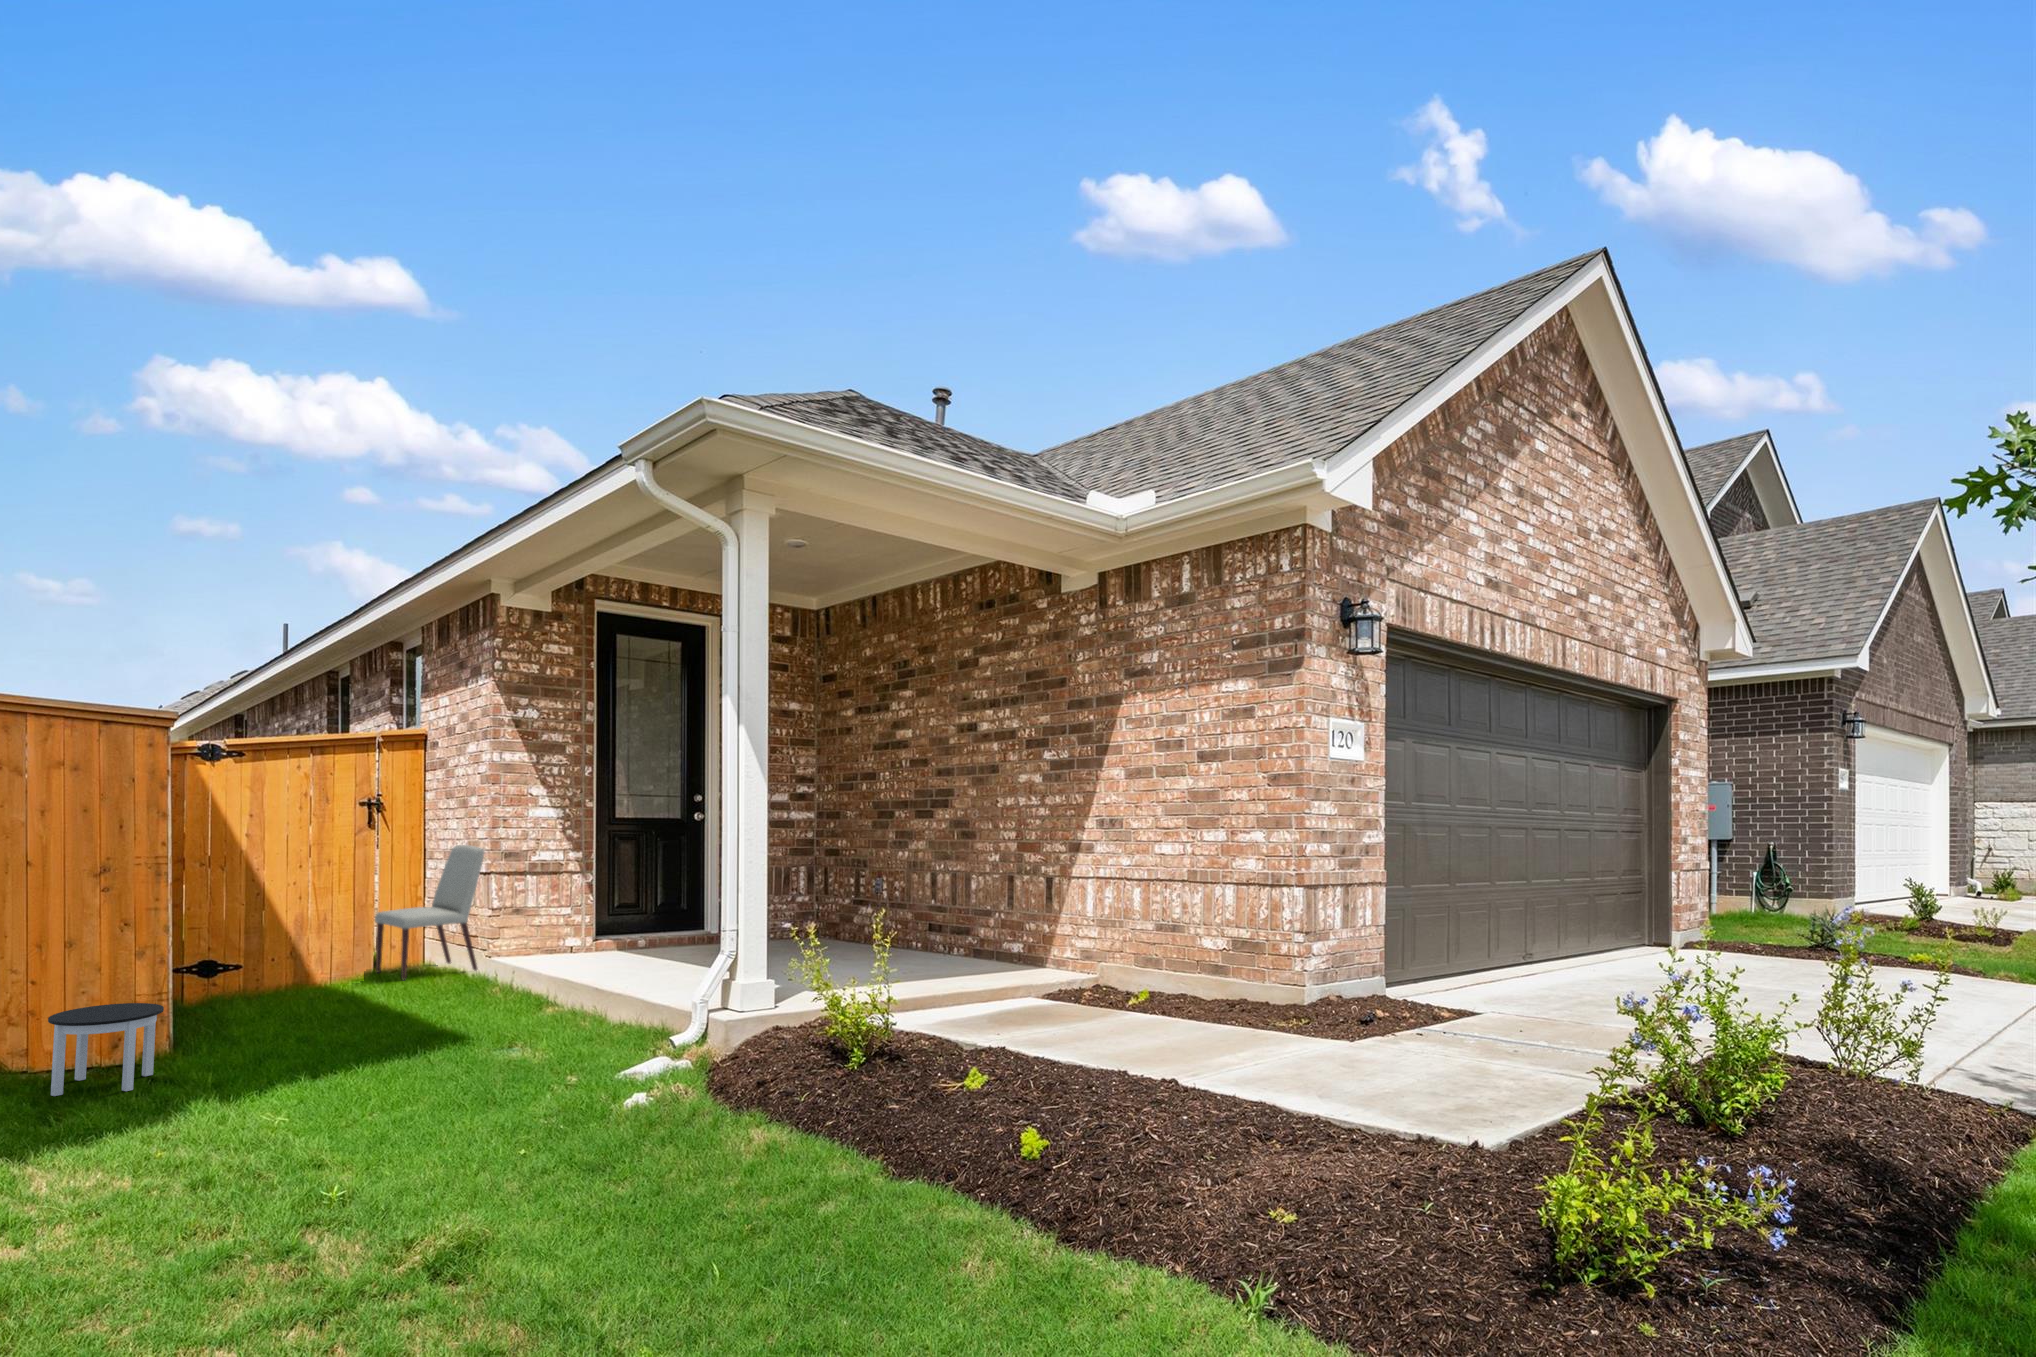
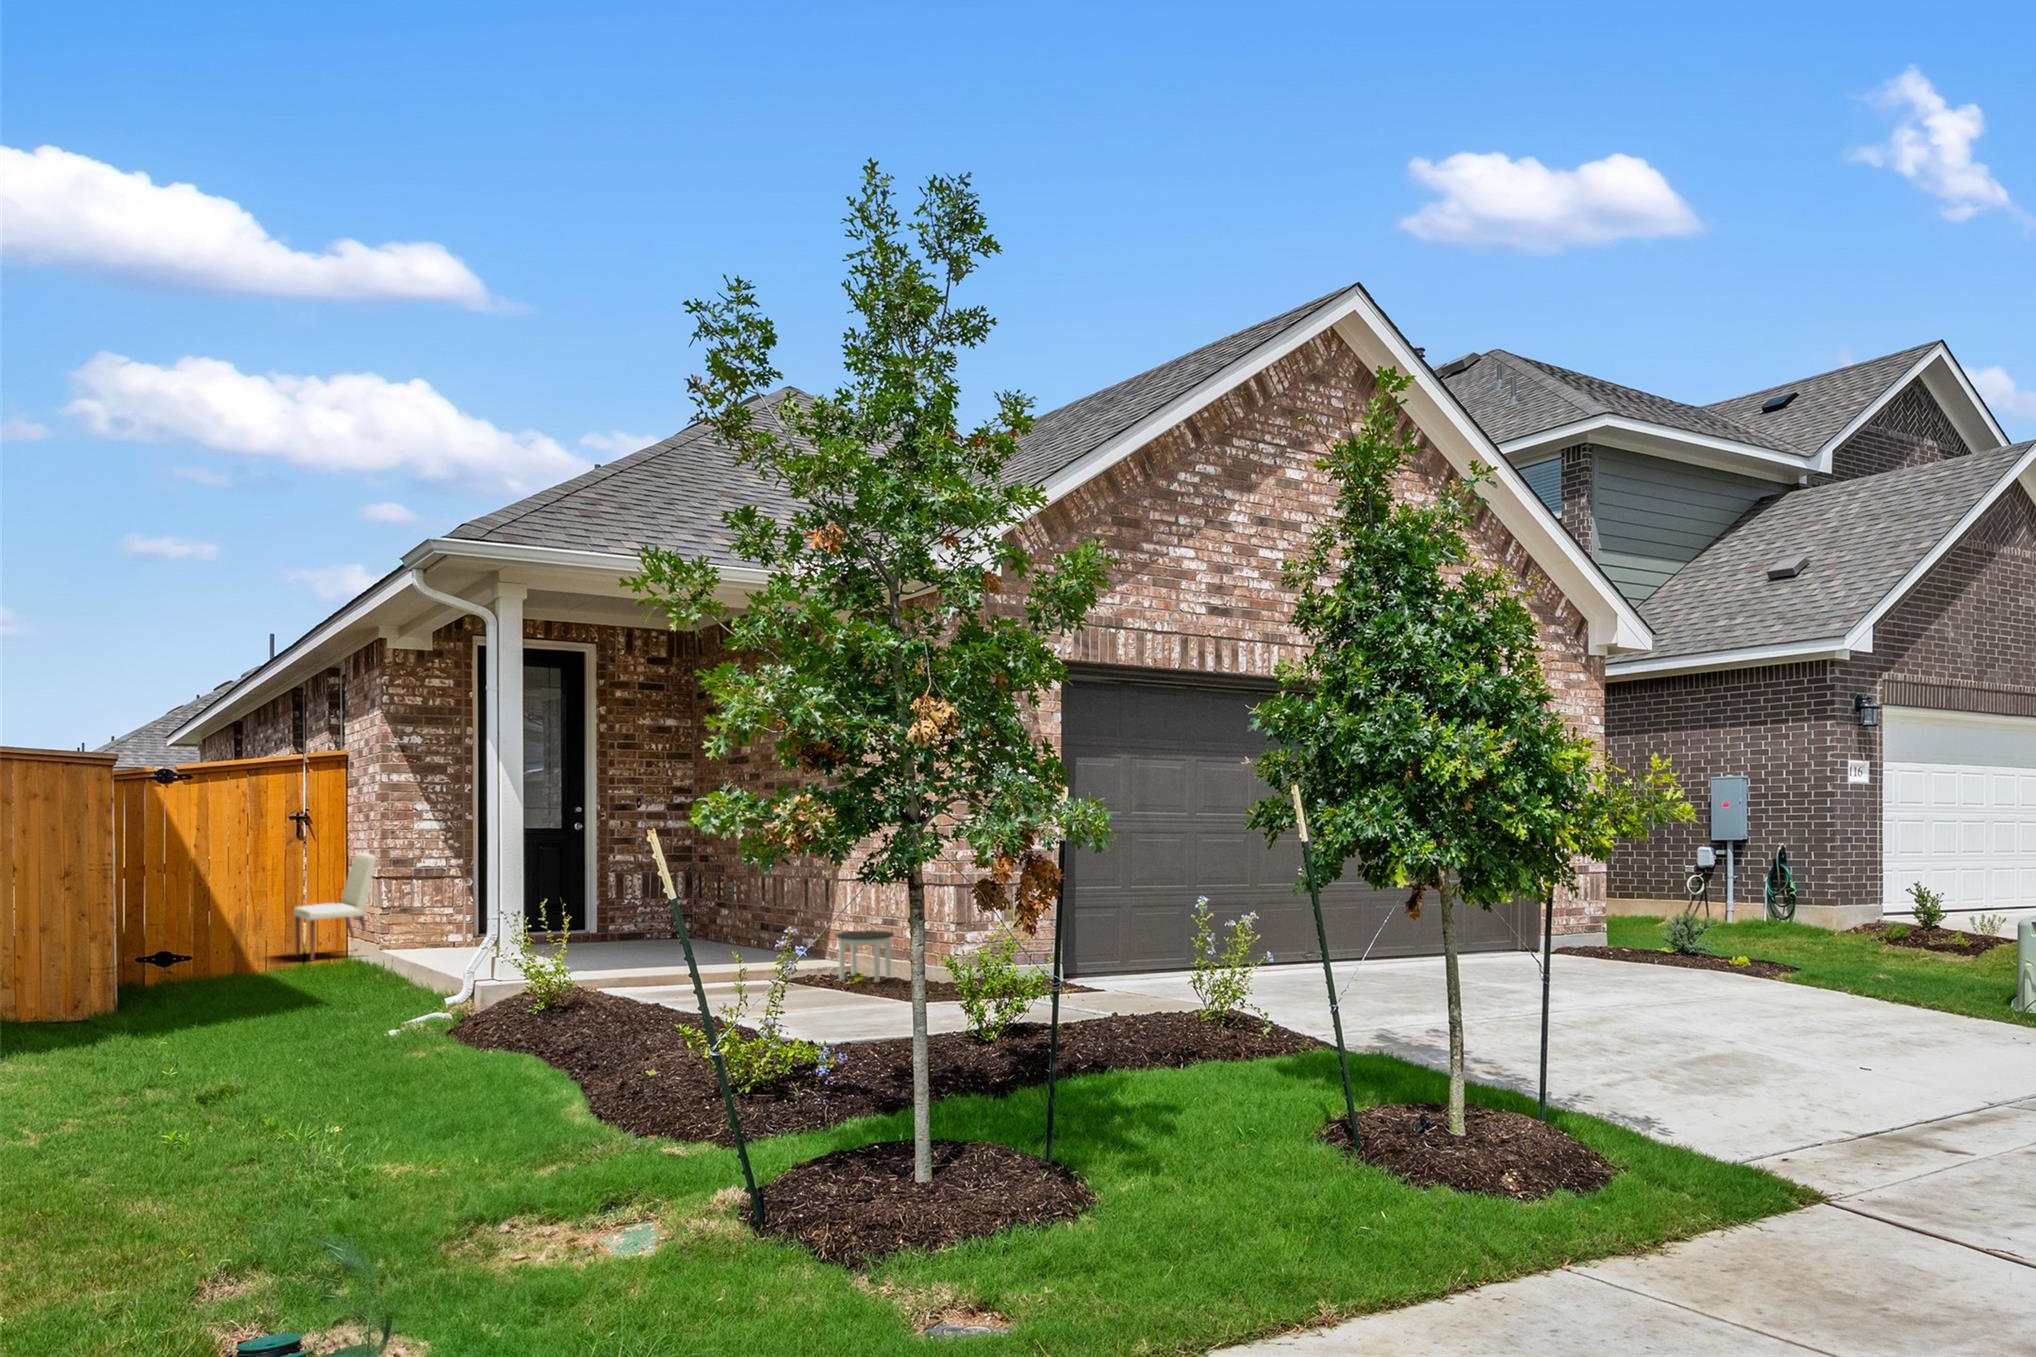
round table: present [48,1003,164,1096] -> present [836,930,894,982]

